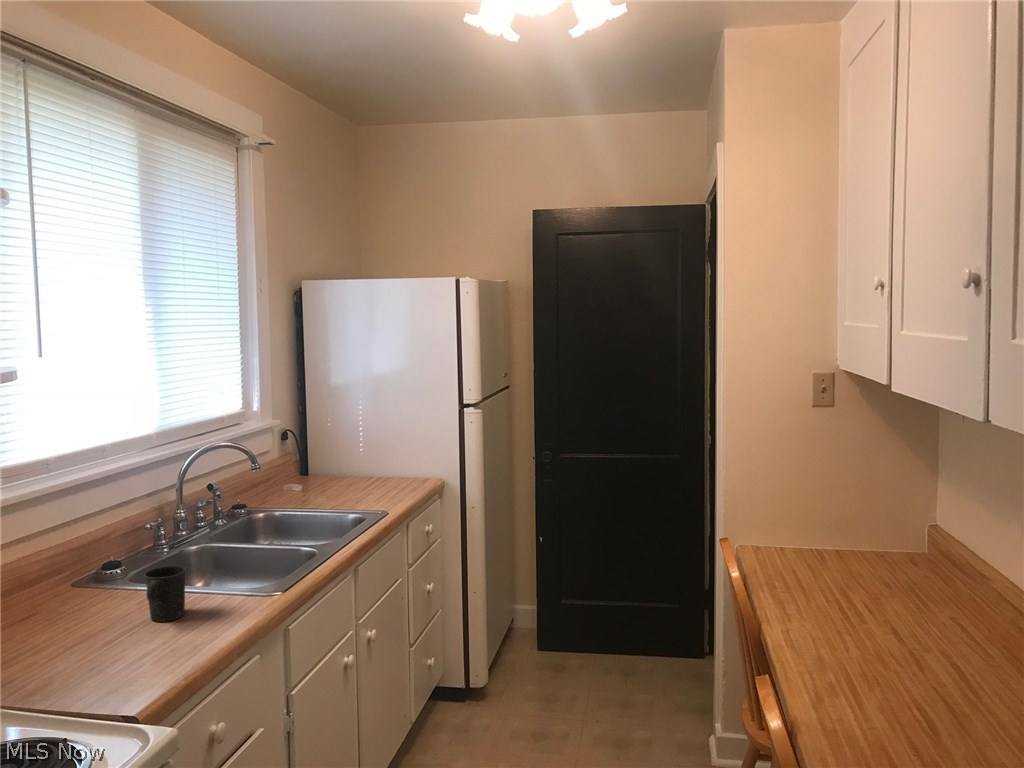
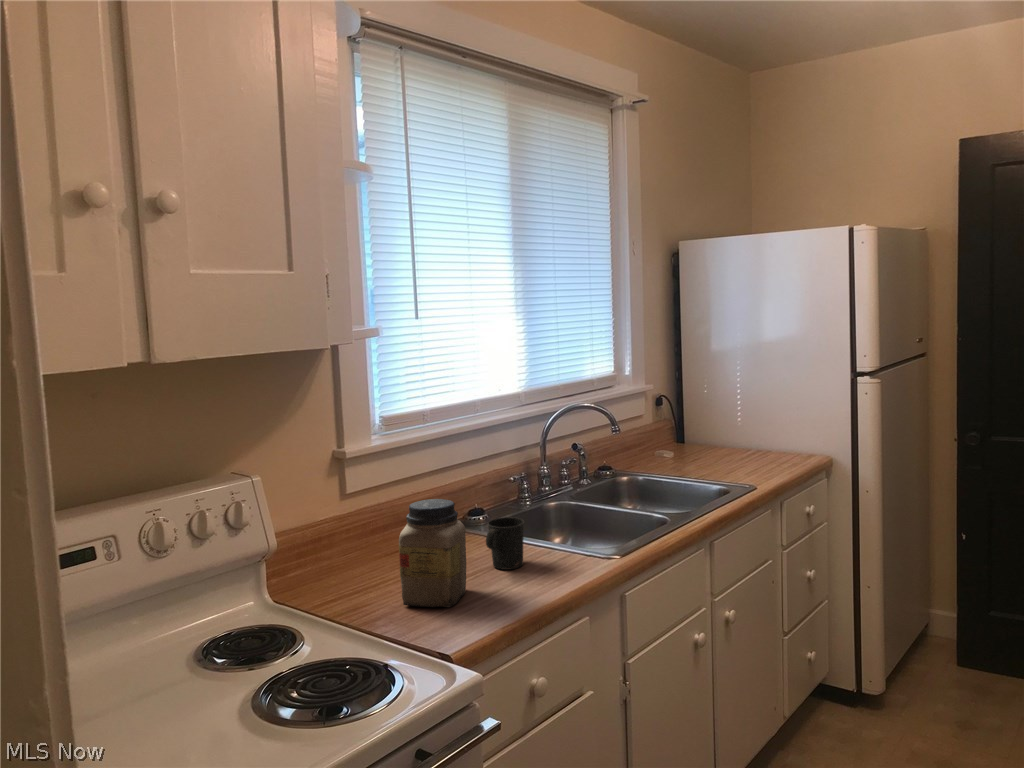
jar: none [52,555,129,677] -> present [399,499,466,607]

